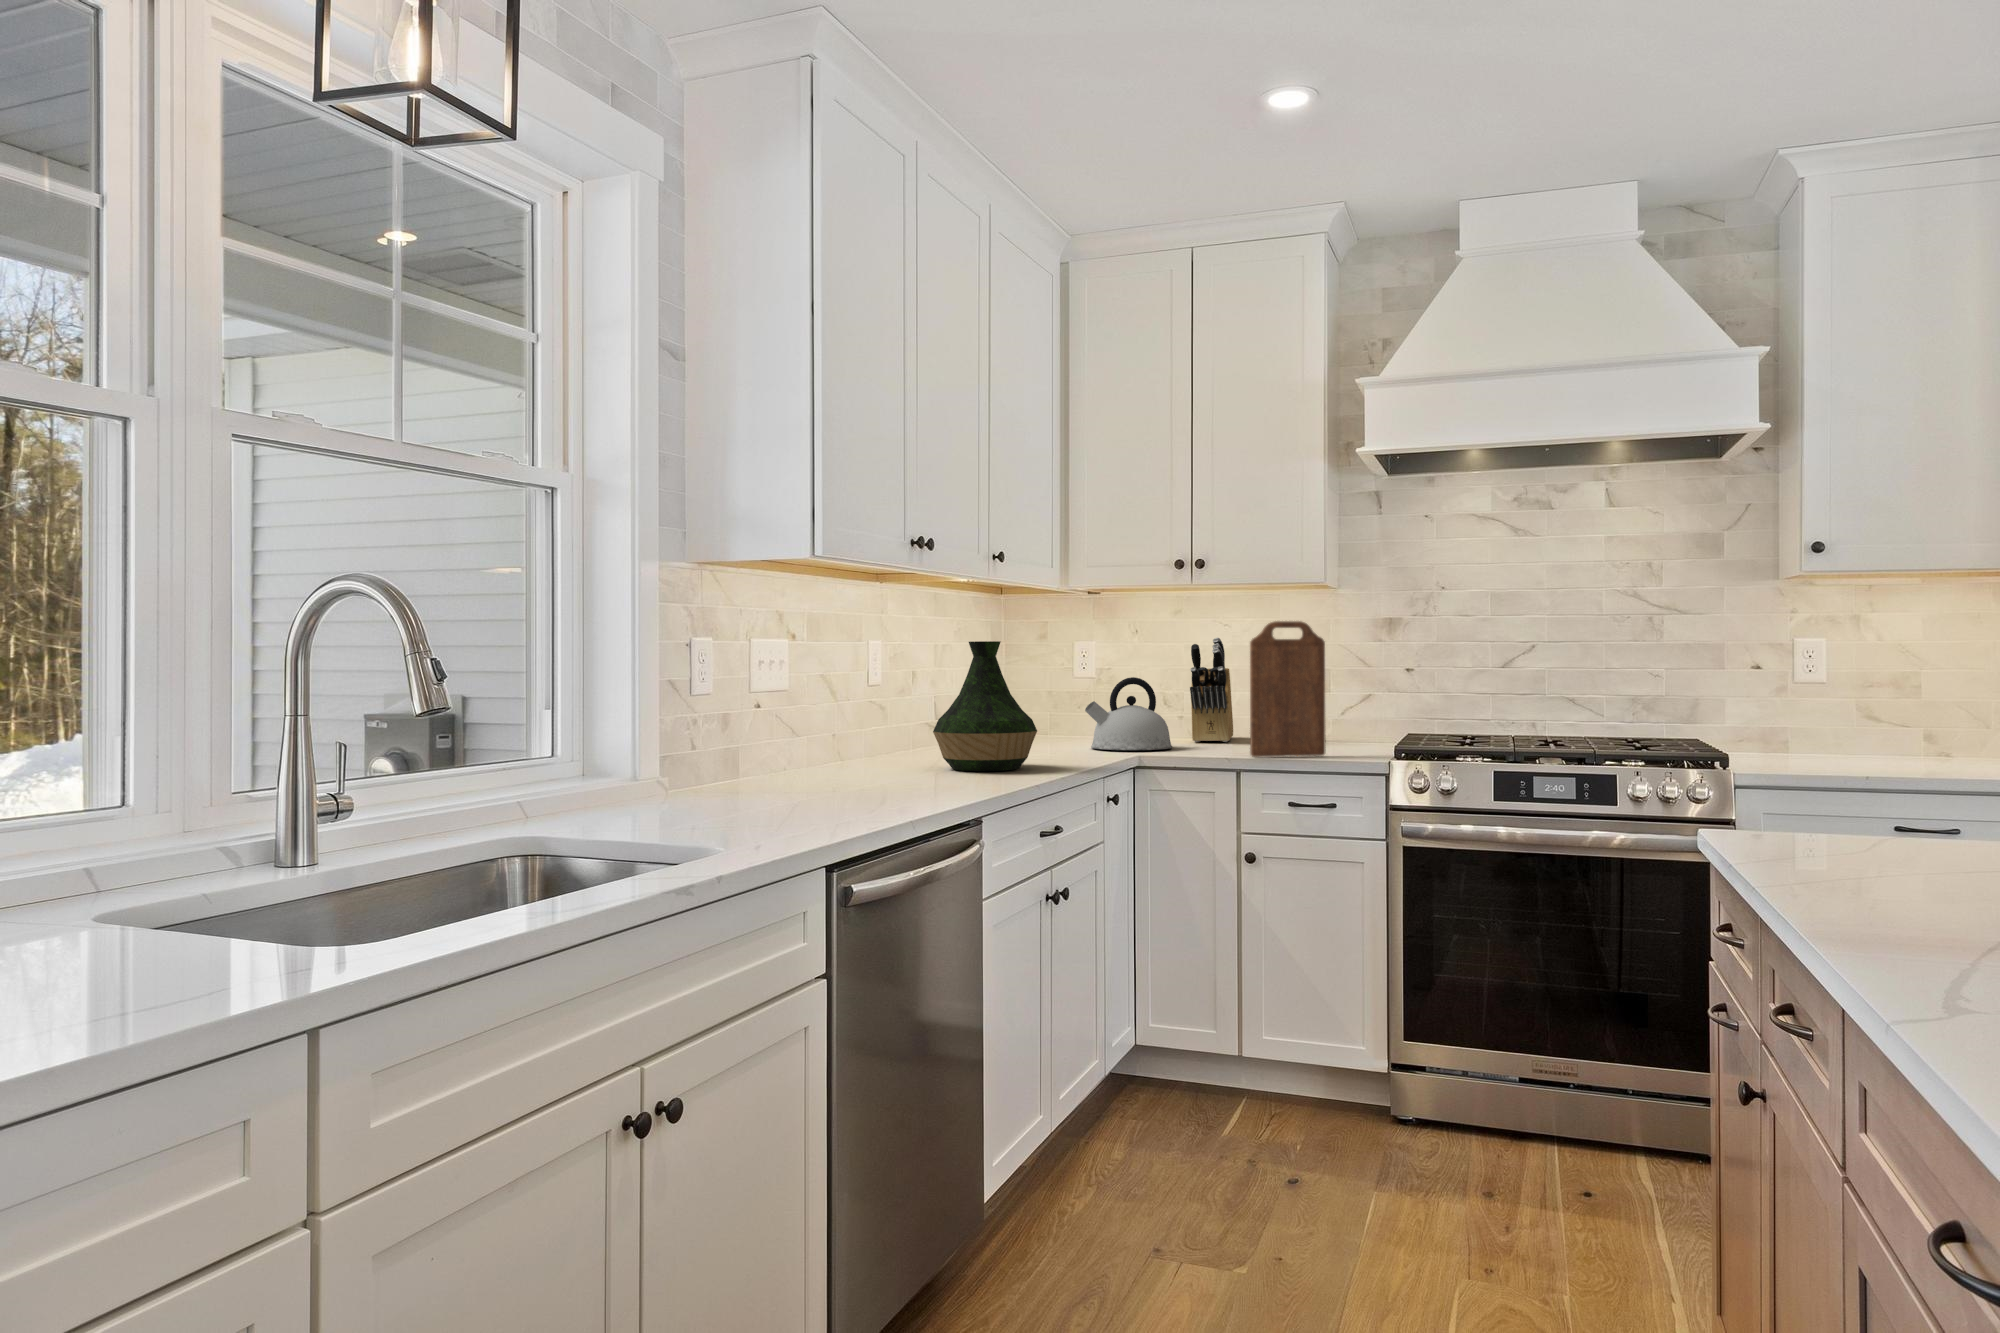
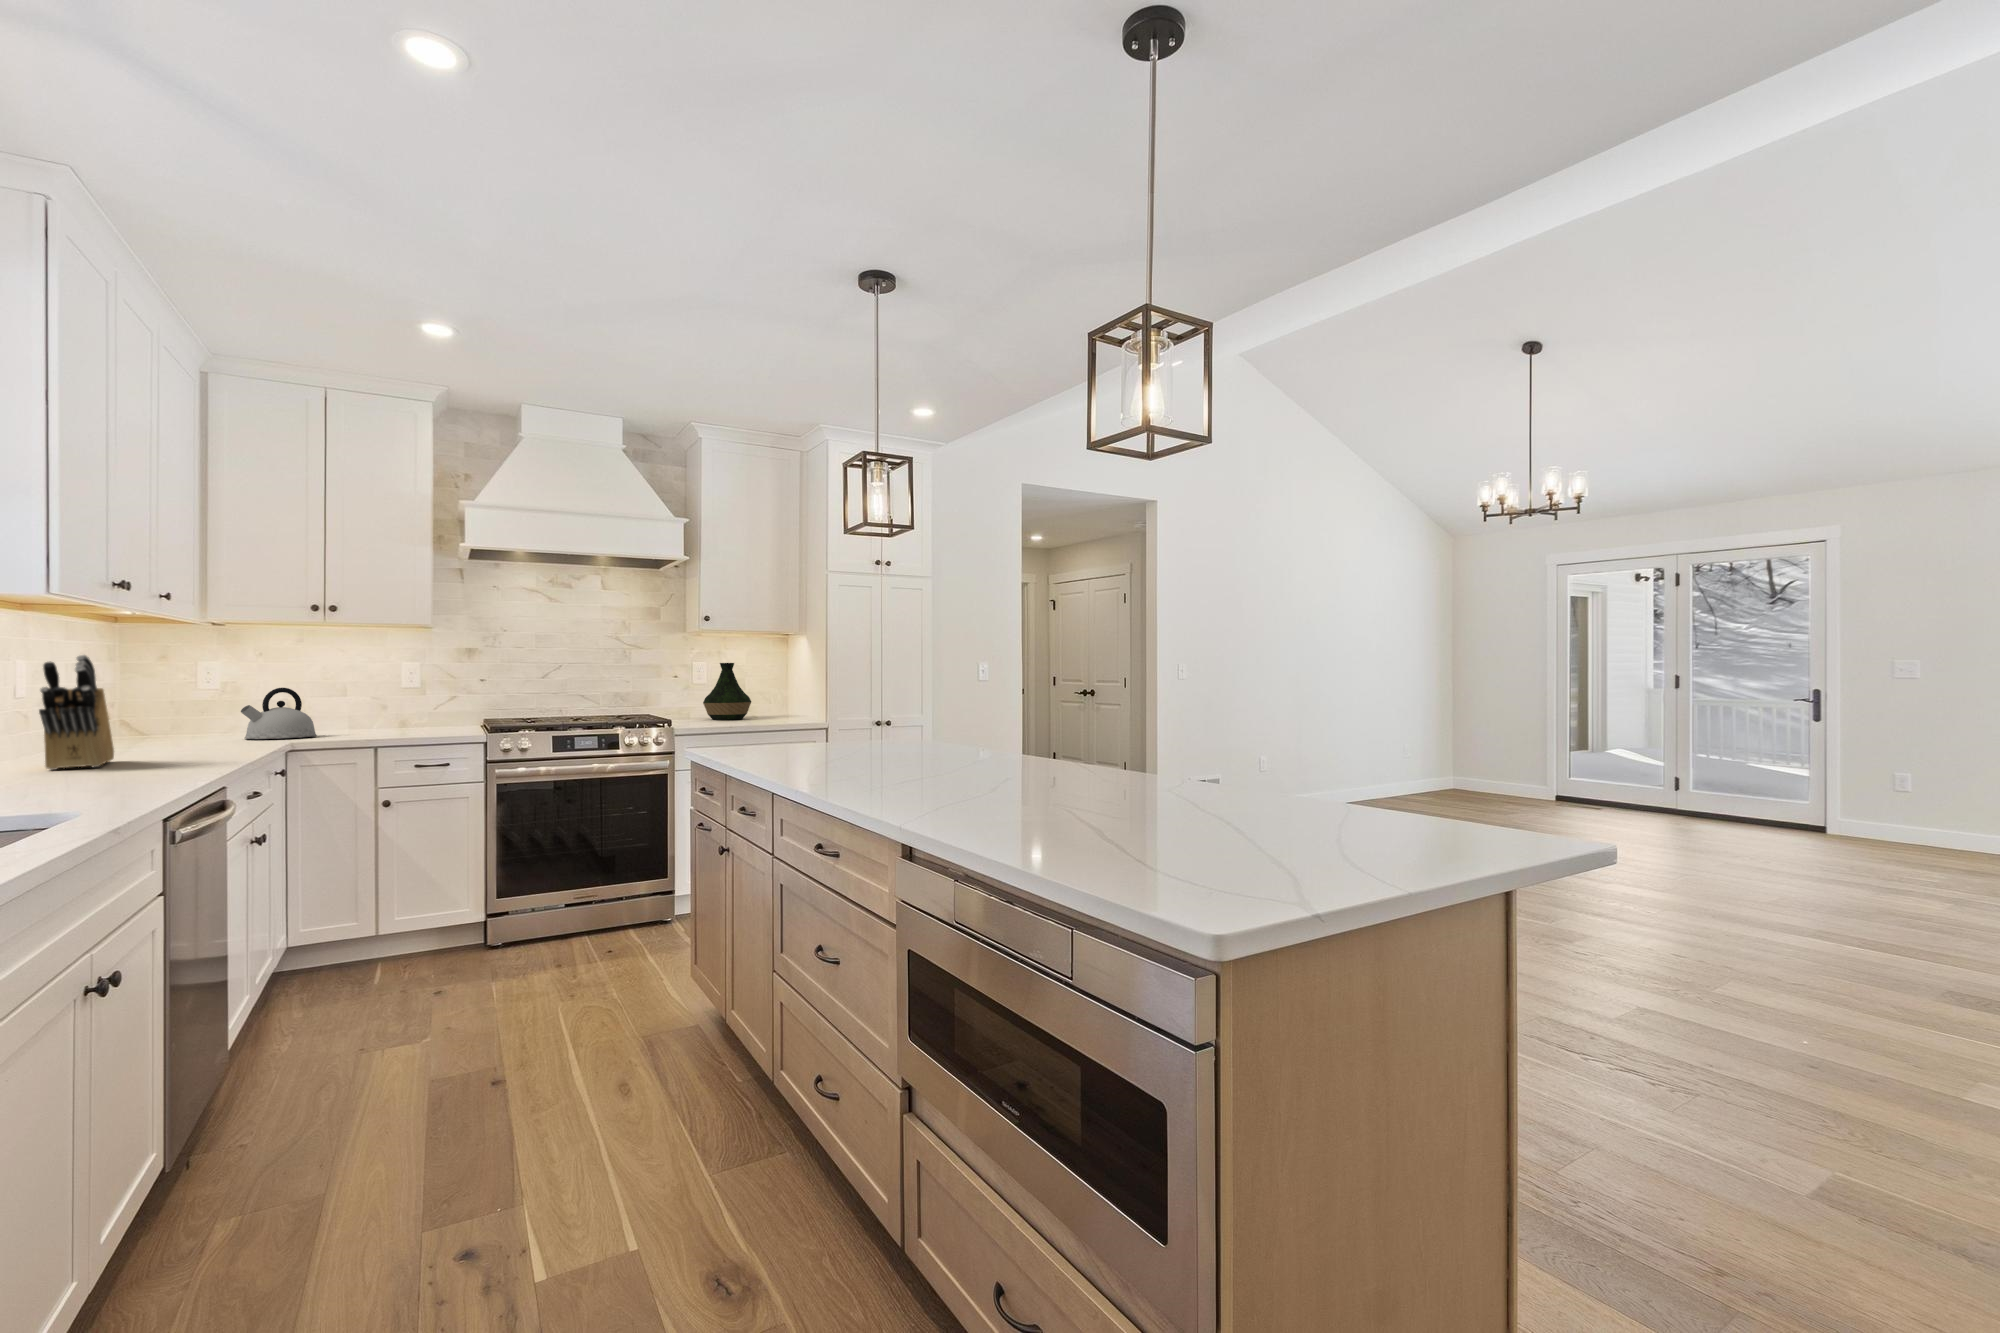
cutting board: present [1250,621,1326,757] -> none [387,650,440,737]
knife block: present [1190,638,1233,742] -> present [39,655,114,770]
vase: present [933,641,1037,771] -> present [703,663,751,720]

